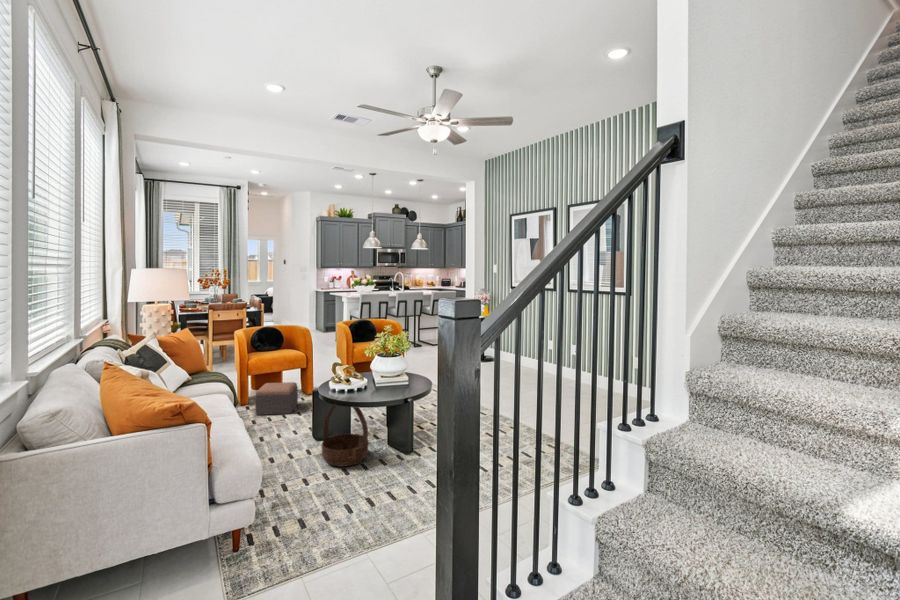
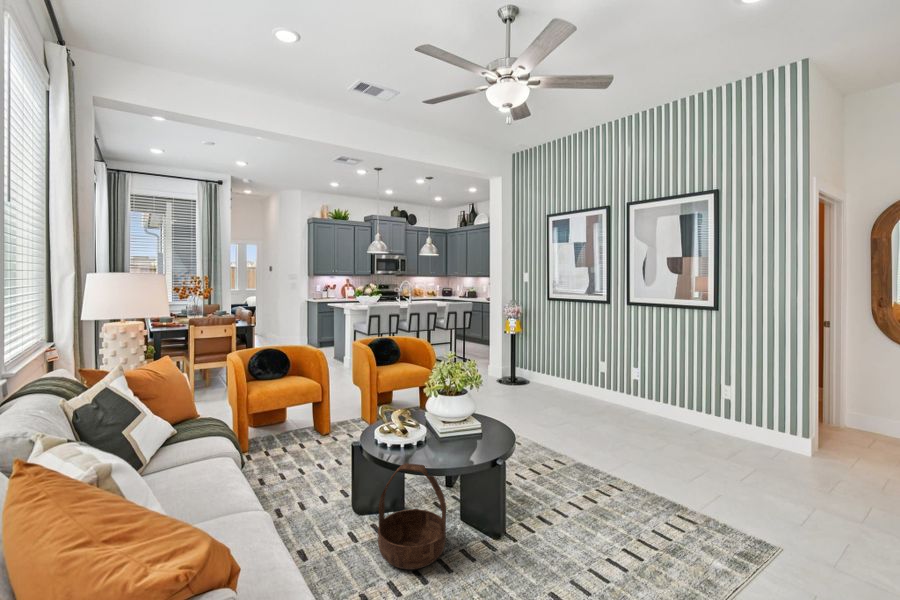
footstool: present [255,382,298,415] -> none [261,422,315,470]

